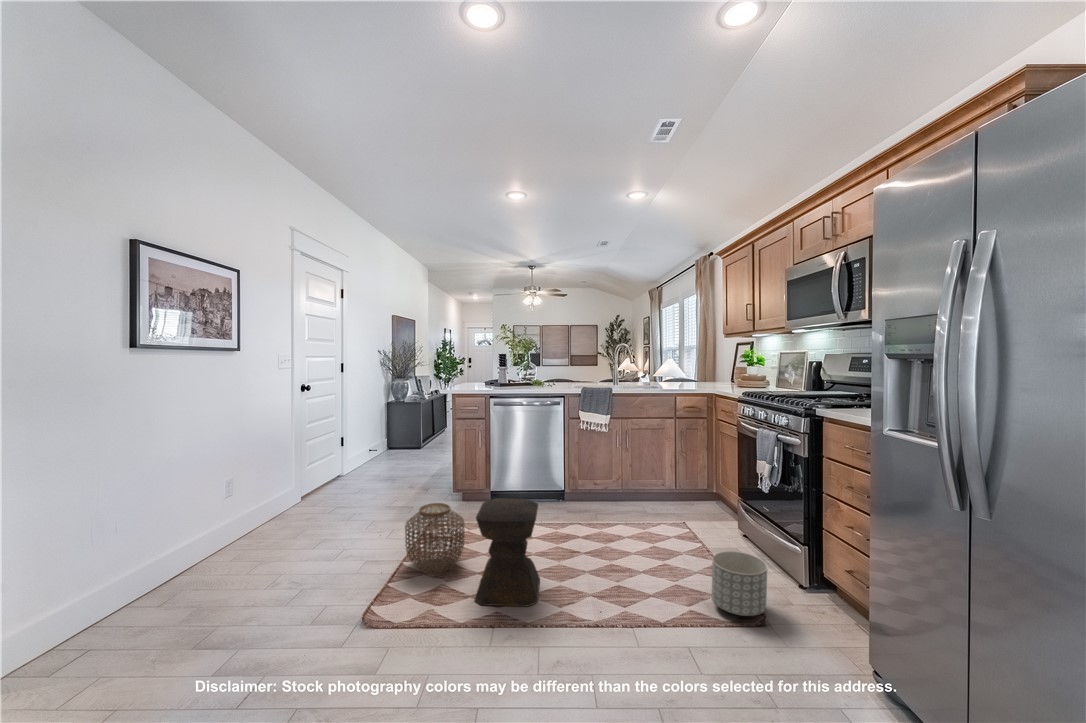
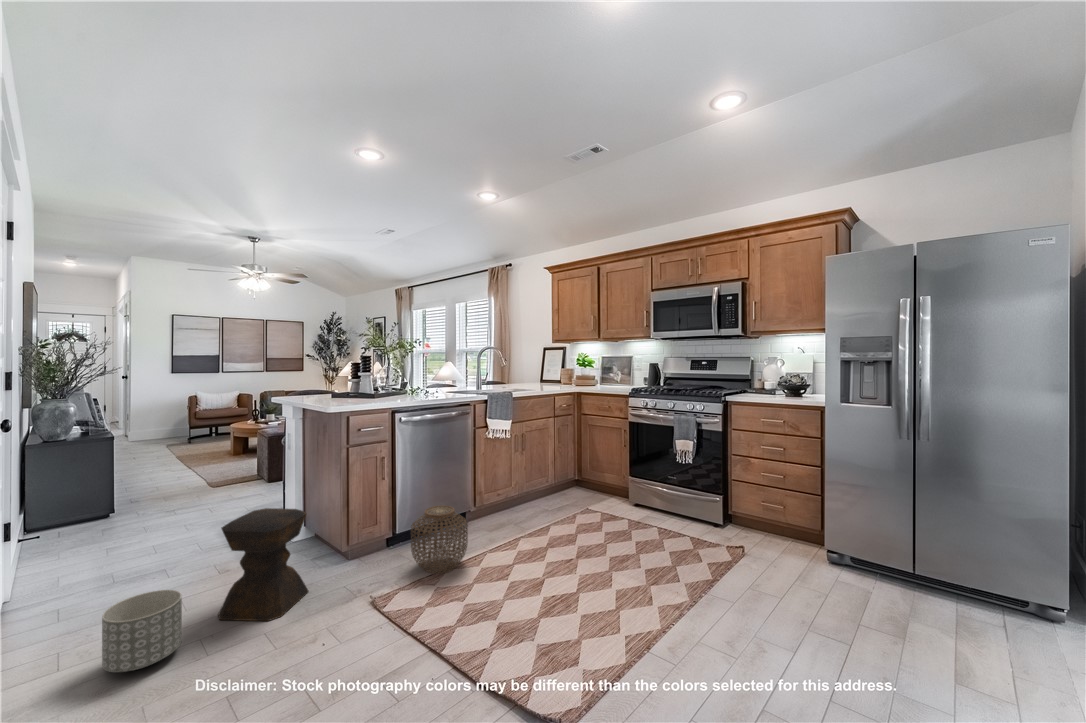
stool: present [474,498,540,606] -> present [218,508,309,621]
planter: present [712,551,767,616] -> present [102,590,182,672]

